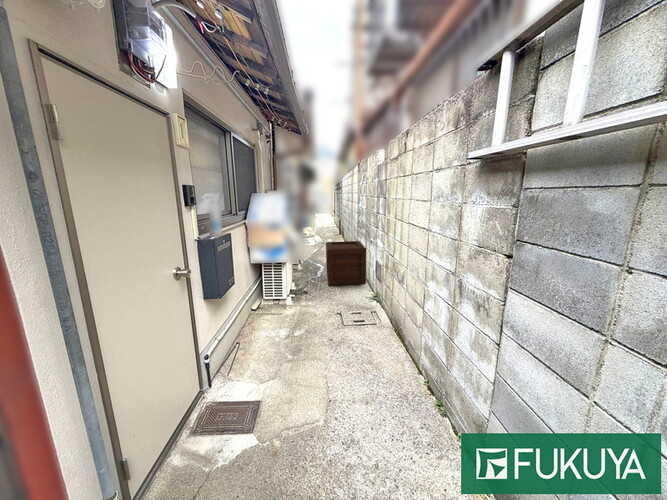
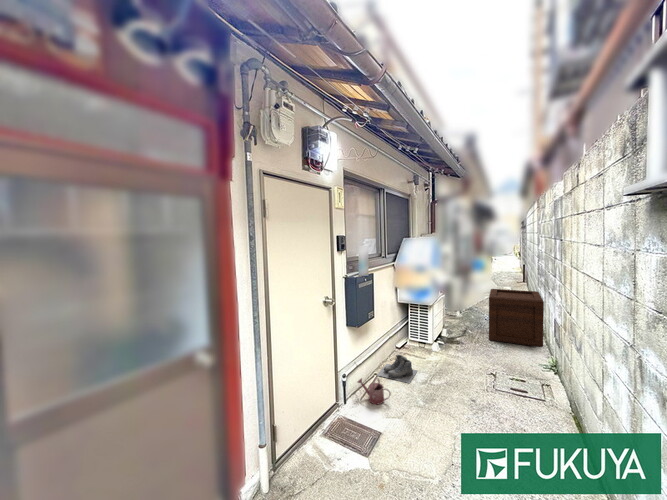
boots: none [239,316,278,343] -> present [377,355,417,383]
watering can: none [222,346,261,374] -> present [358,377,391,404]

